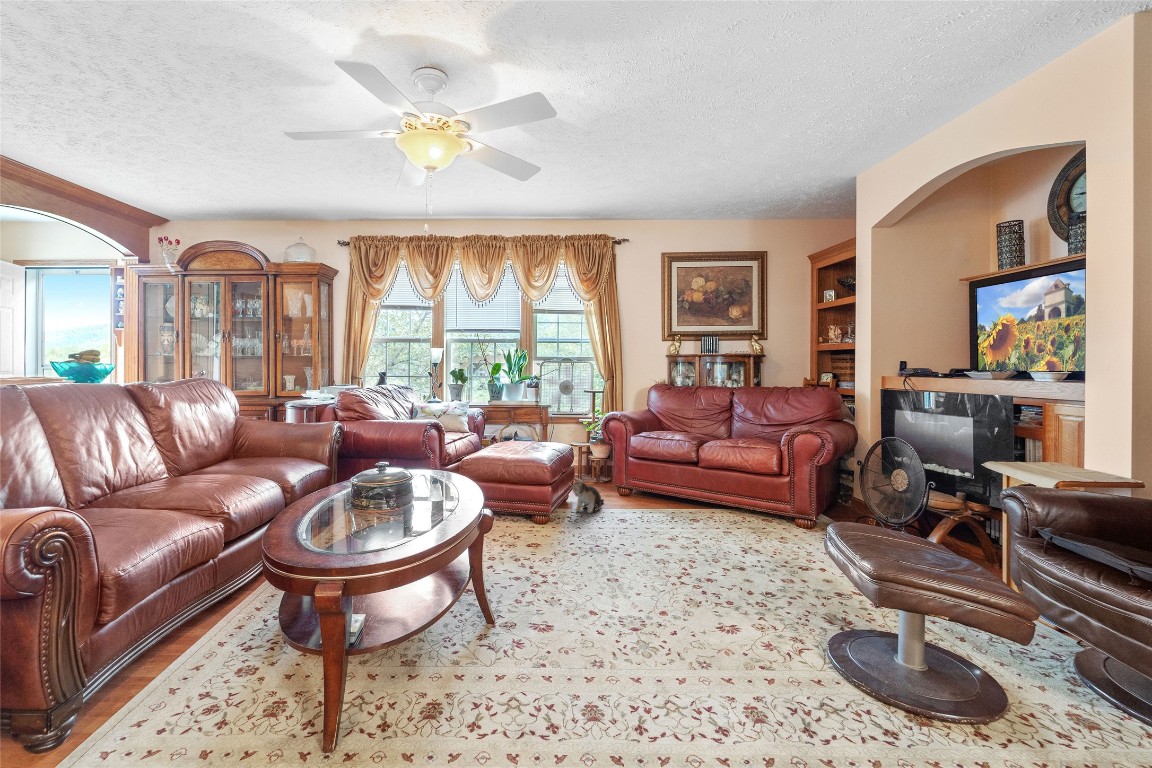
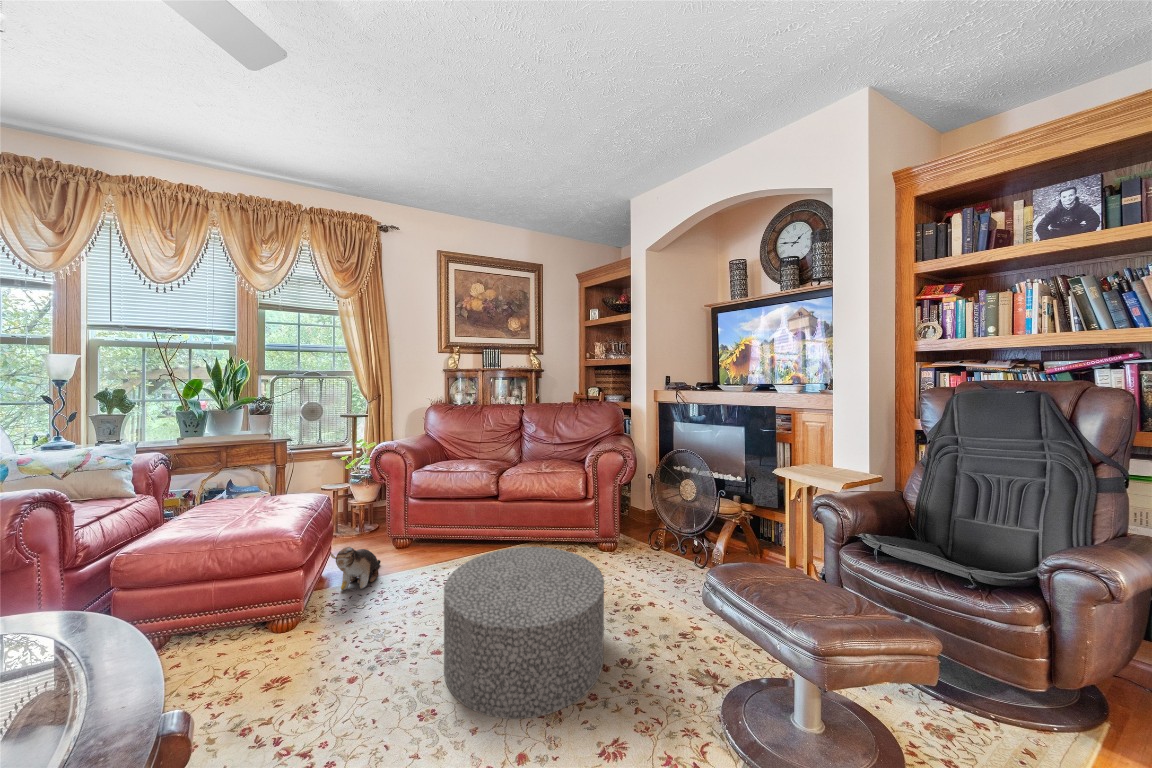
ottoman: none [631,494,762,604] -> present [444,547,604,719]

